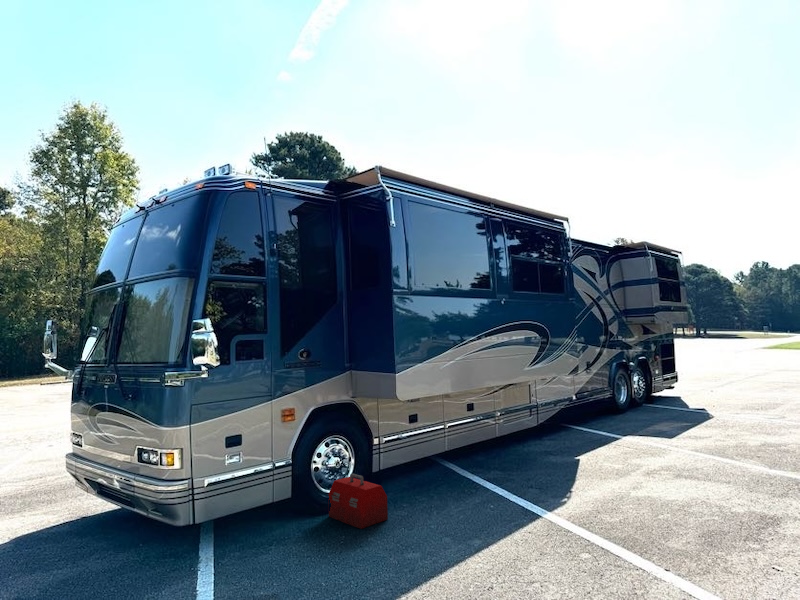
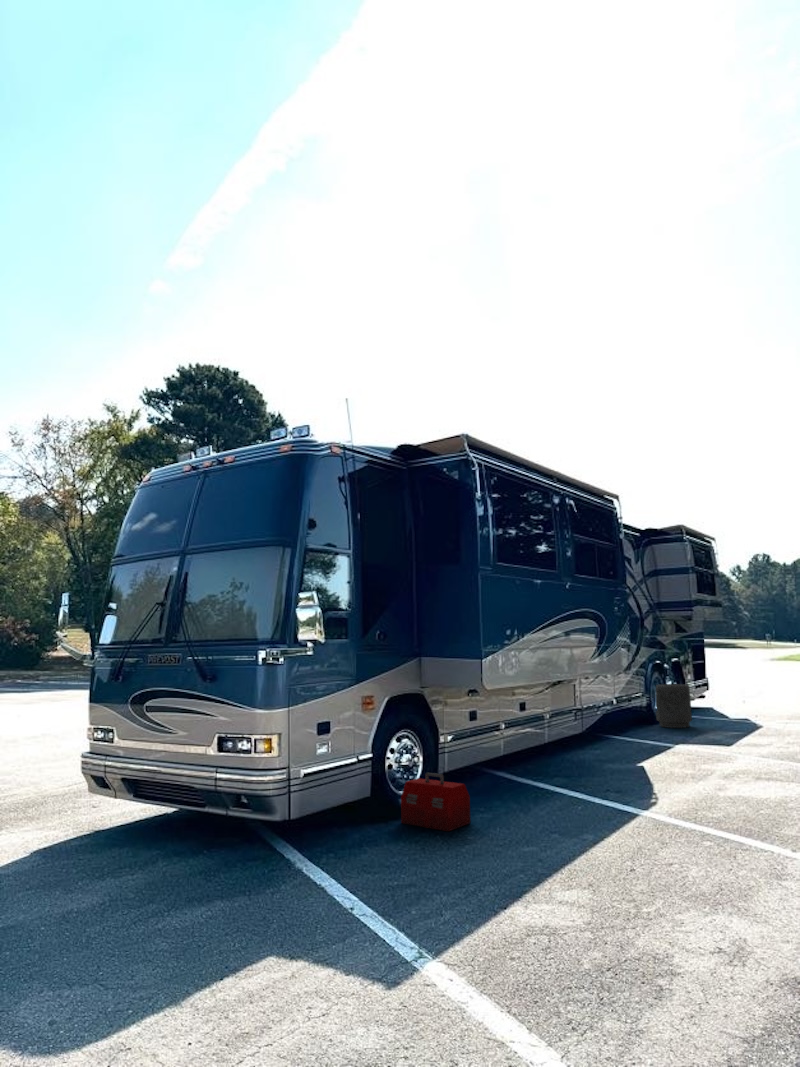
trash can: none [618,379,651,417] -> present [656,684,692,728]

